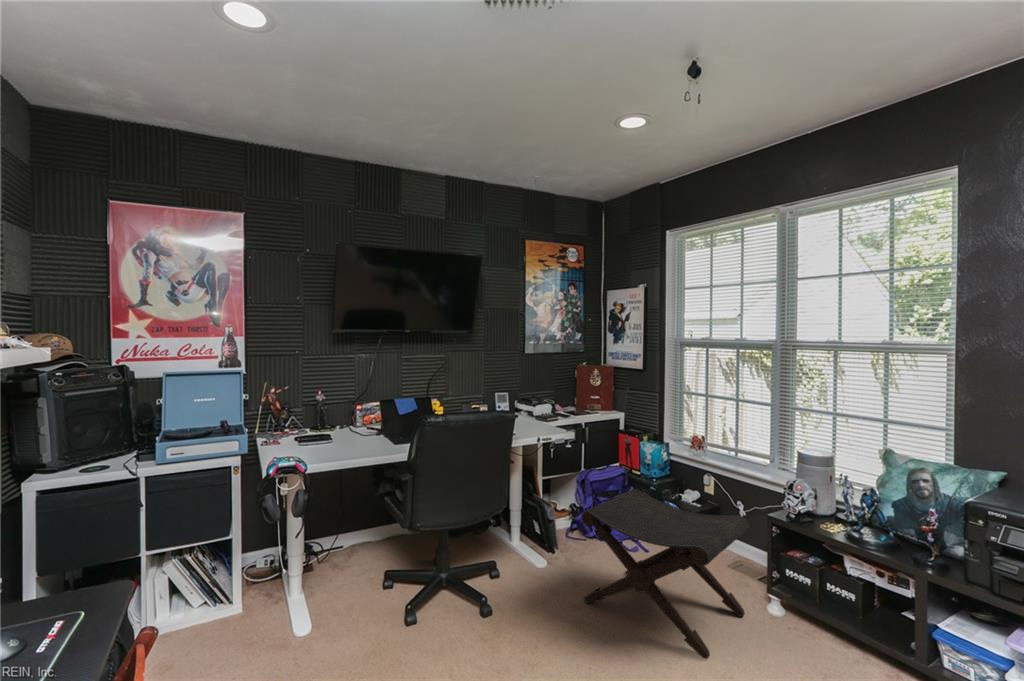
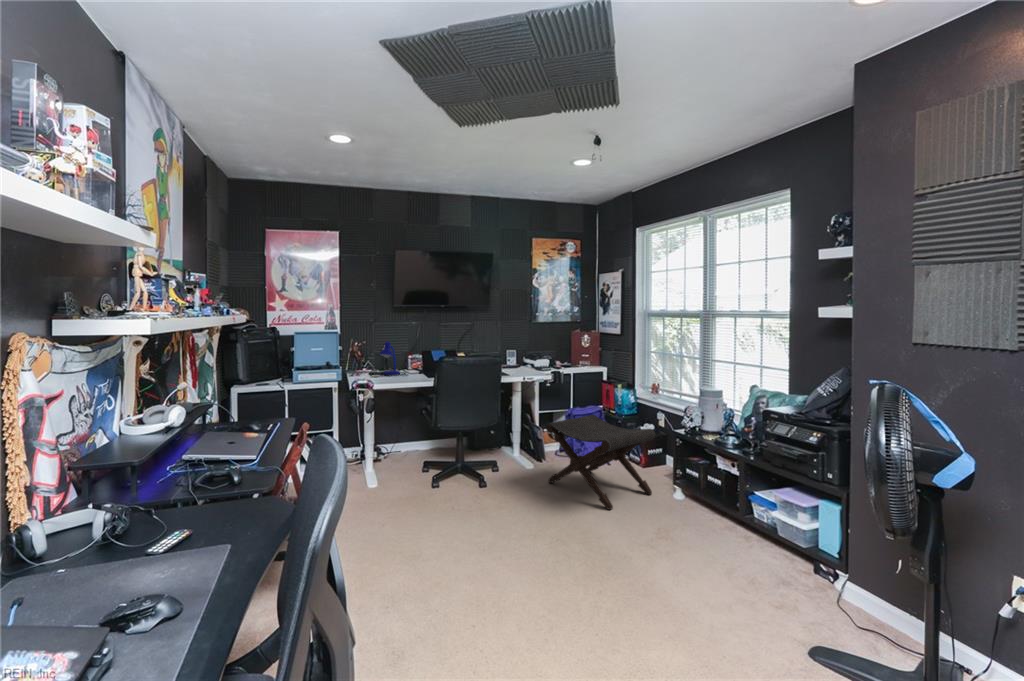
desk lamp: none [297,385,356,441] -> present [372,342,406,377]

